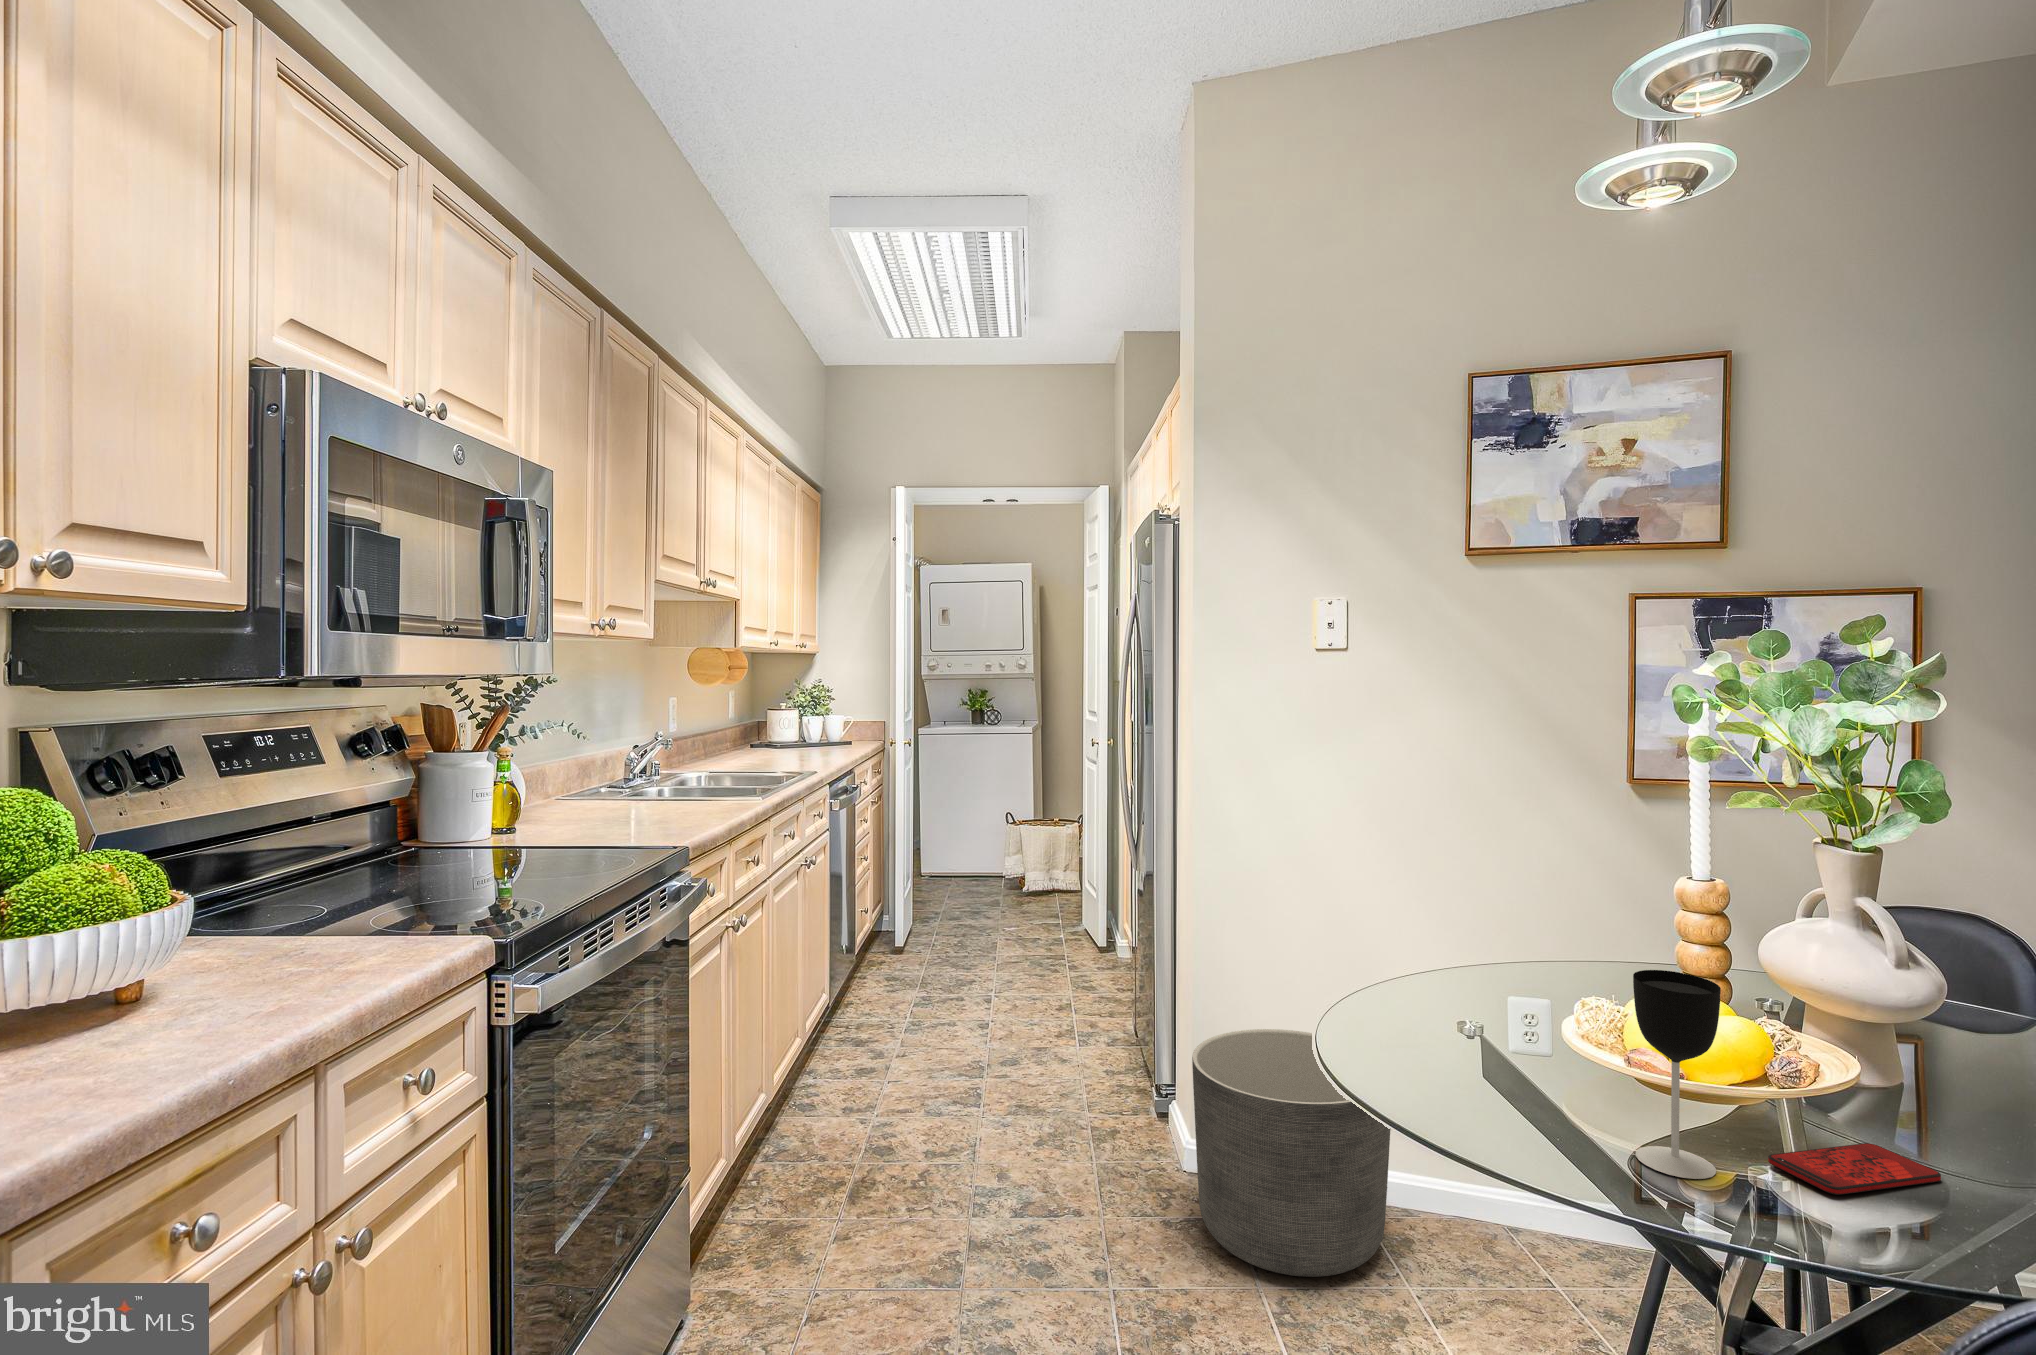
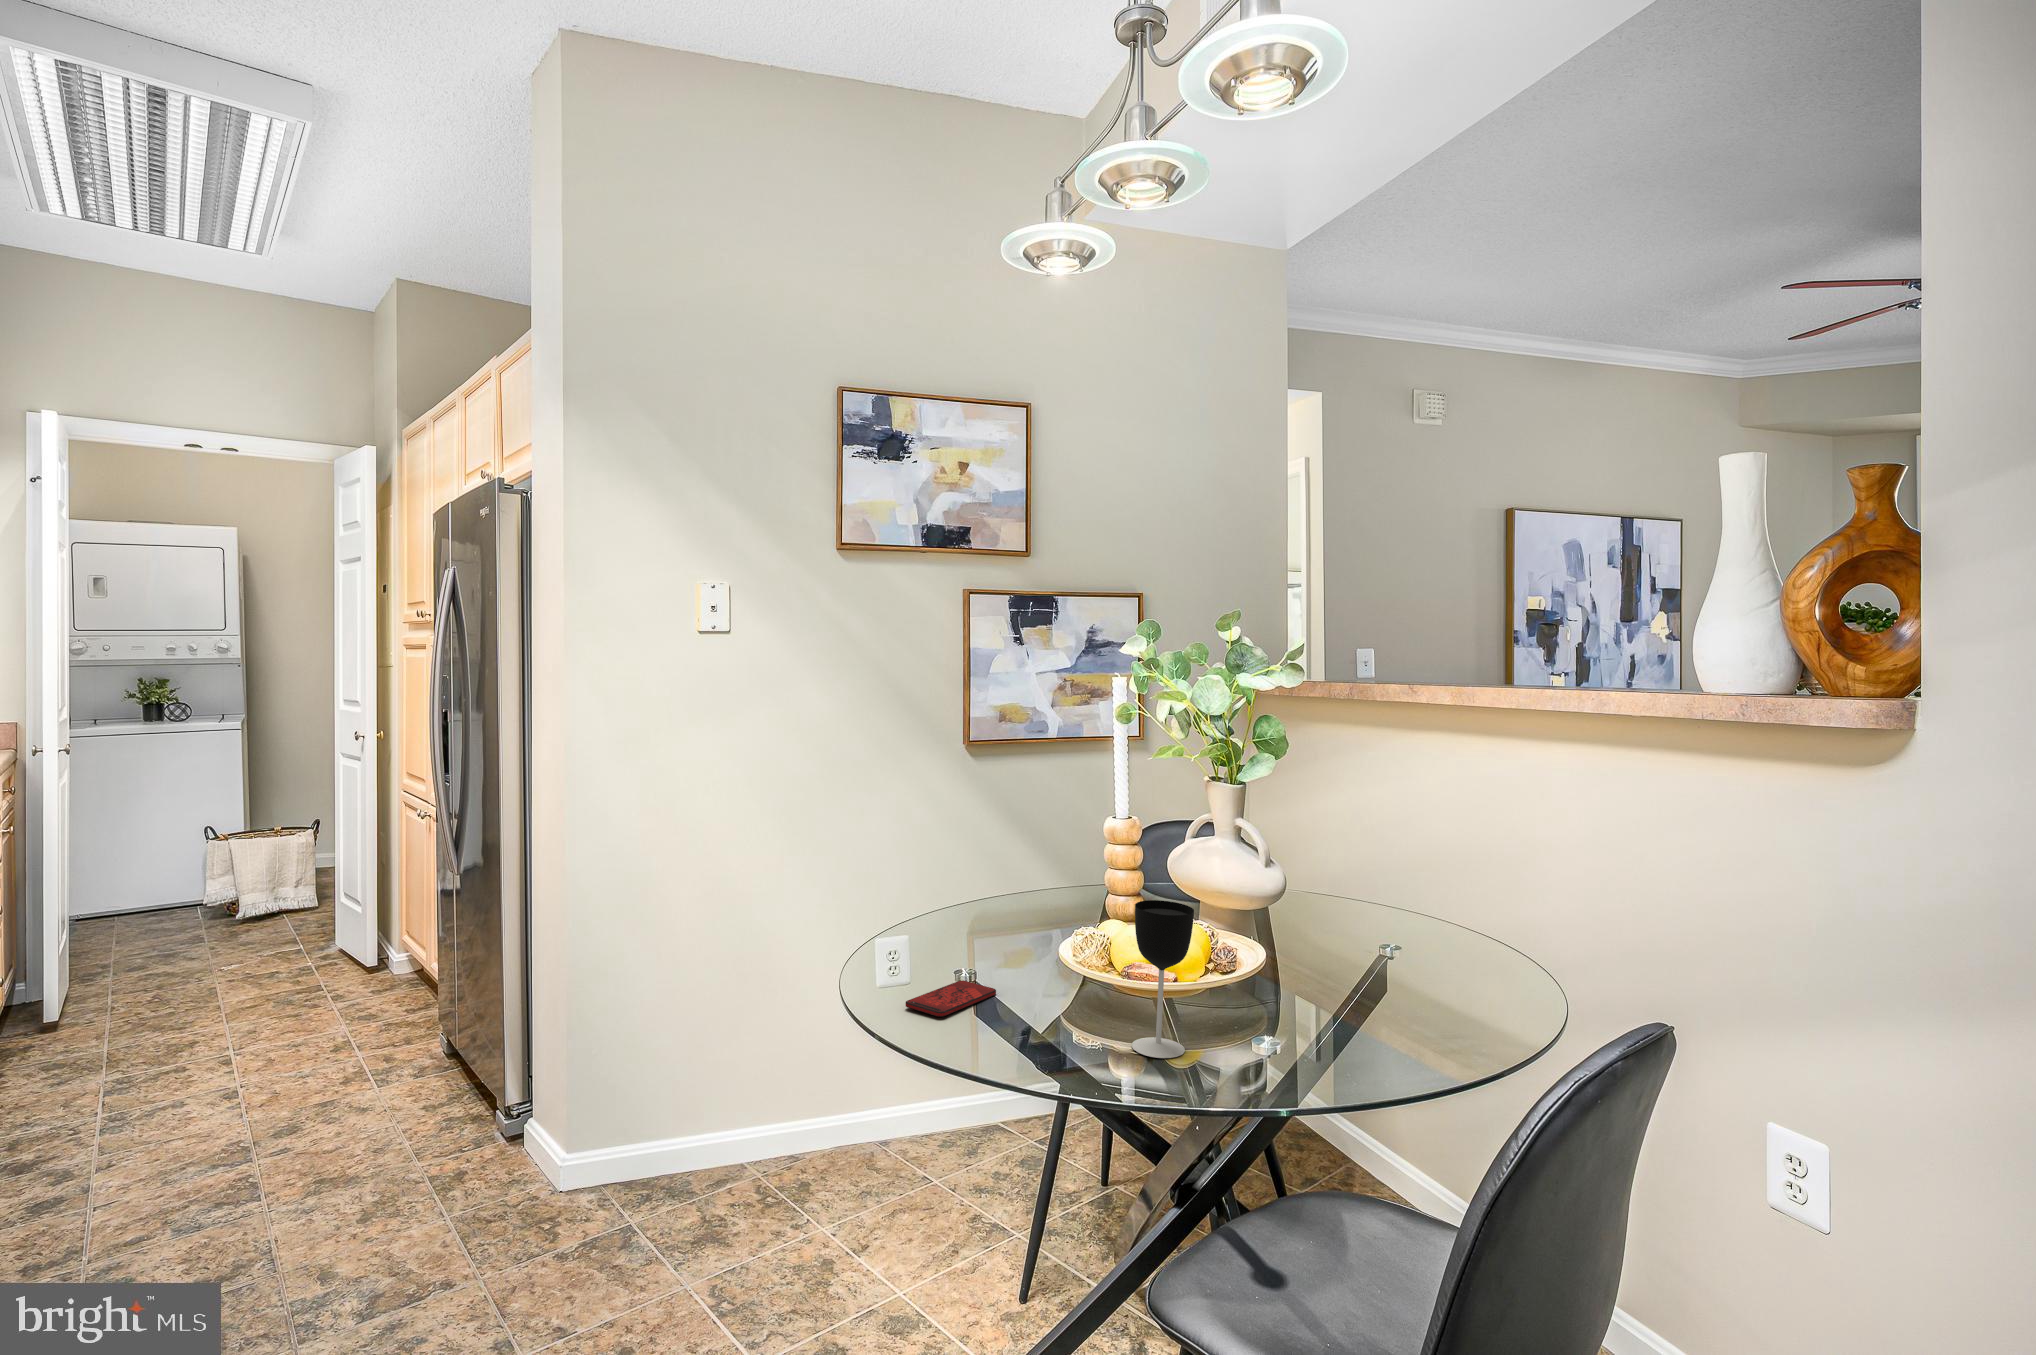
planter: present [1192,1029,1390,1277] -> none [601,1012,806,1264]
smartphone: present [1768,1143,1941,1195] -> present [906,981,996,1017]

